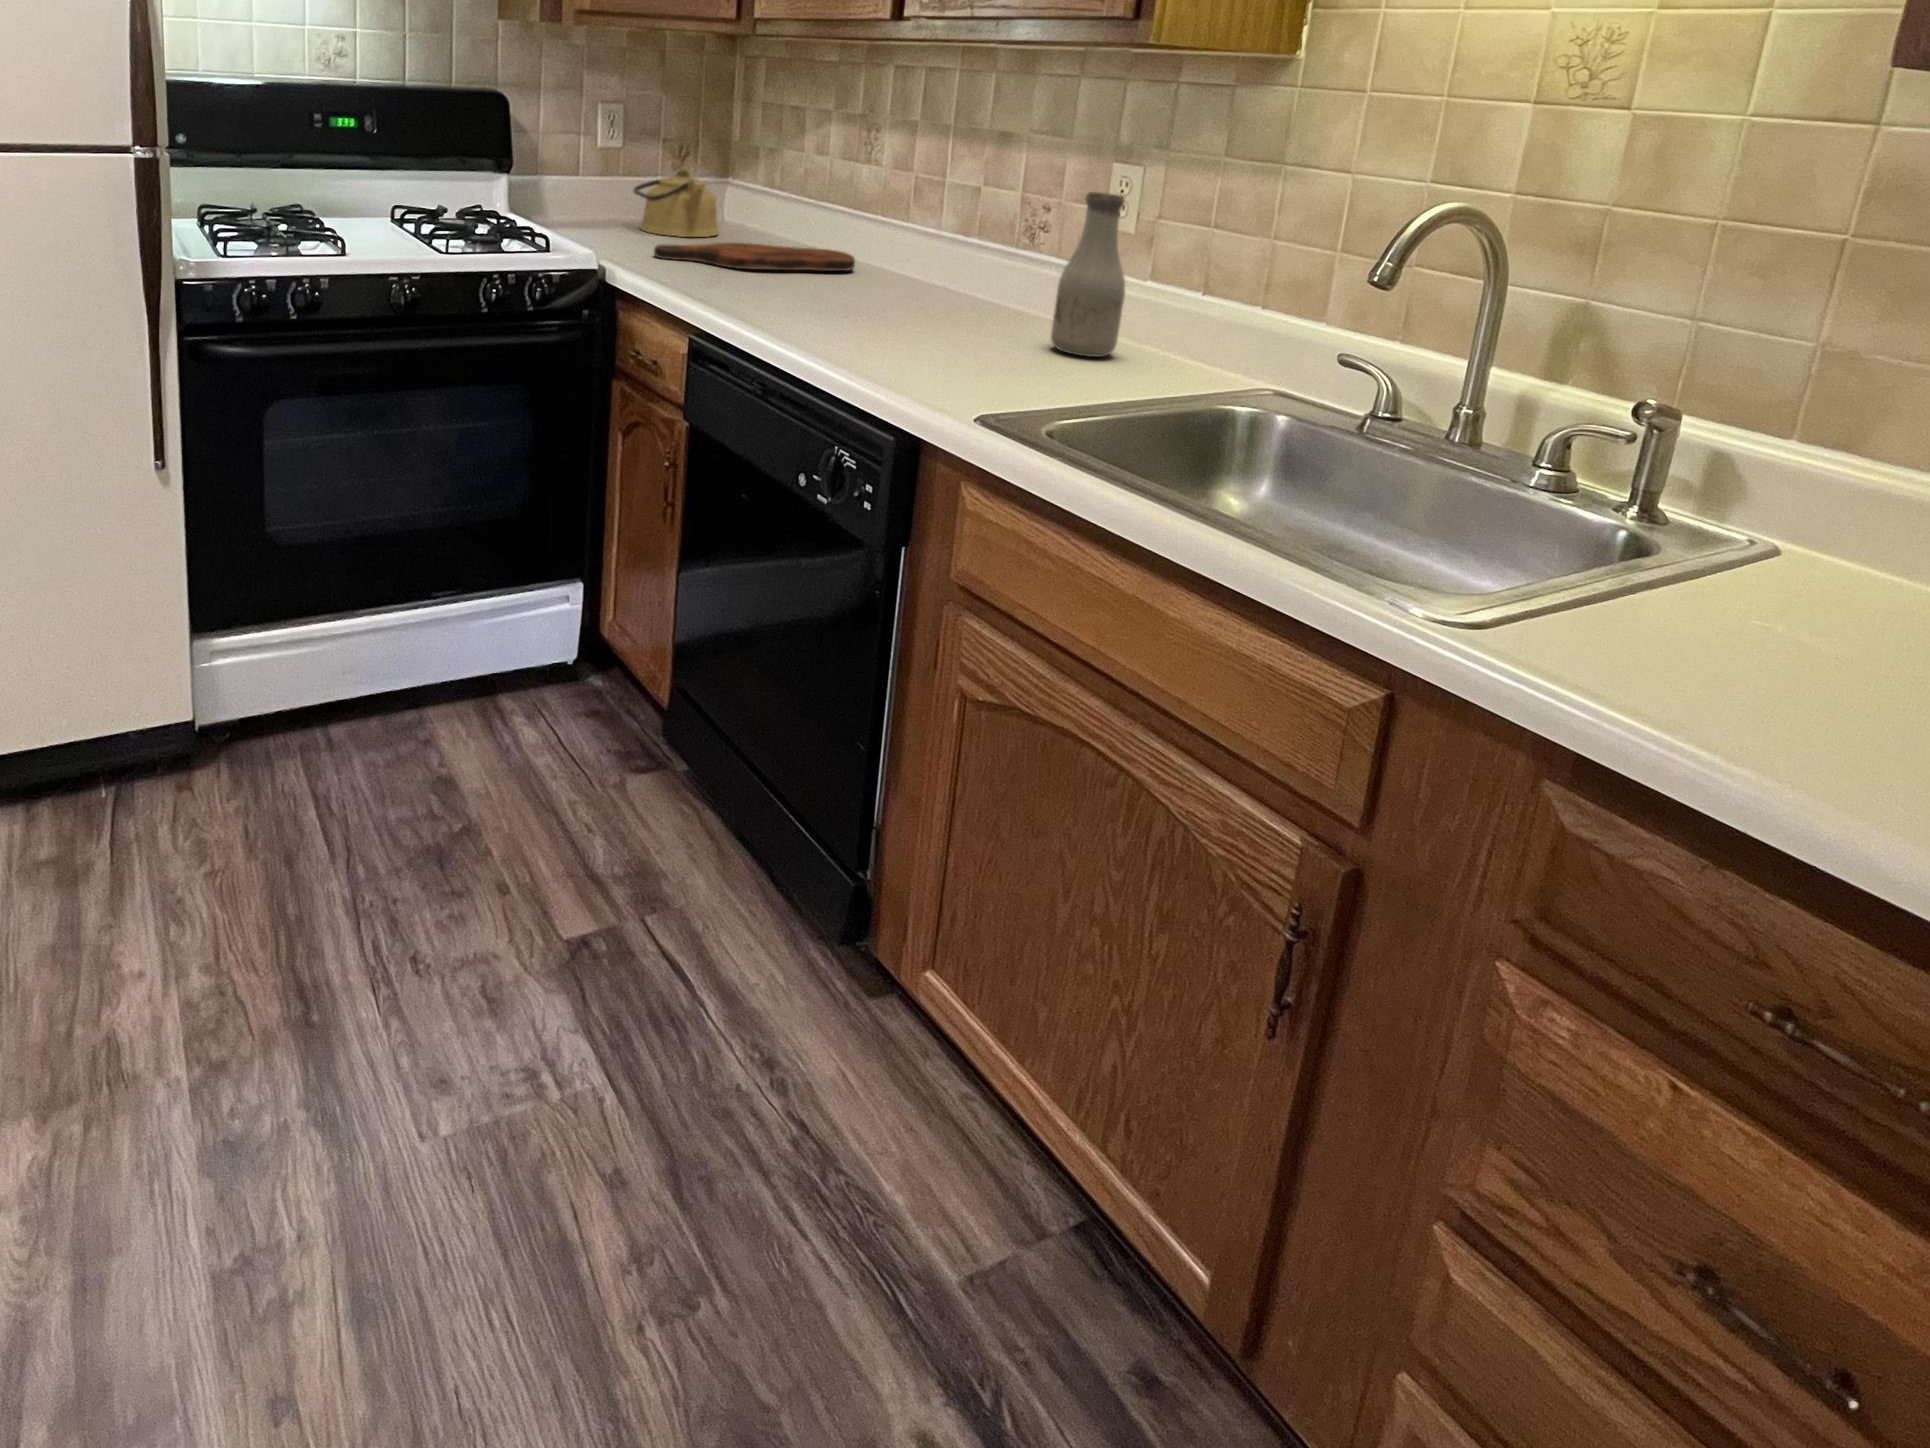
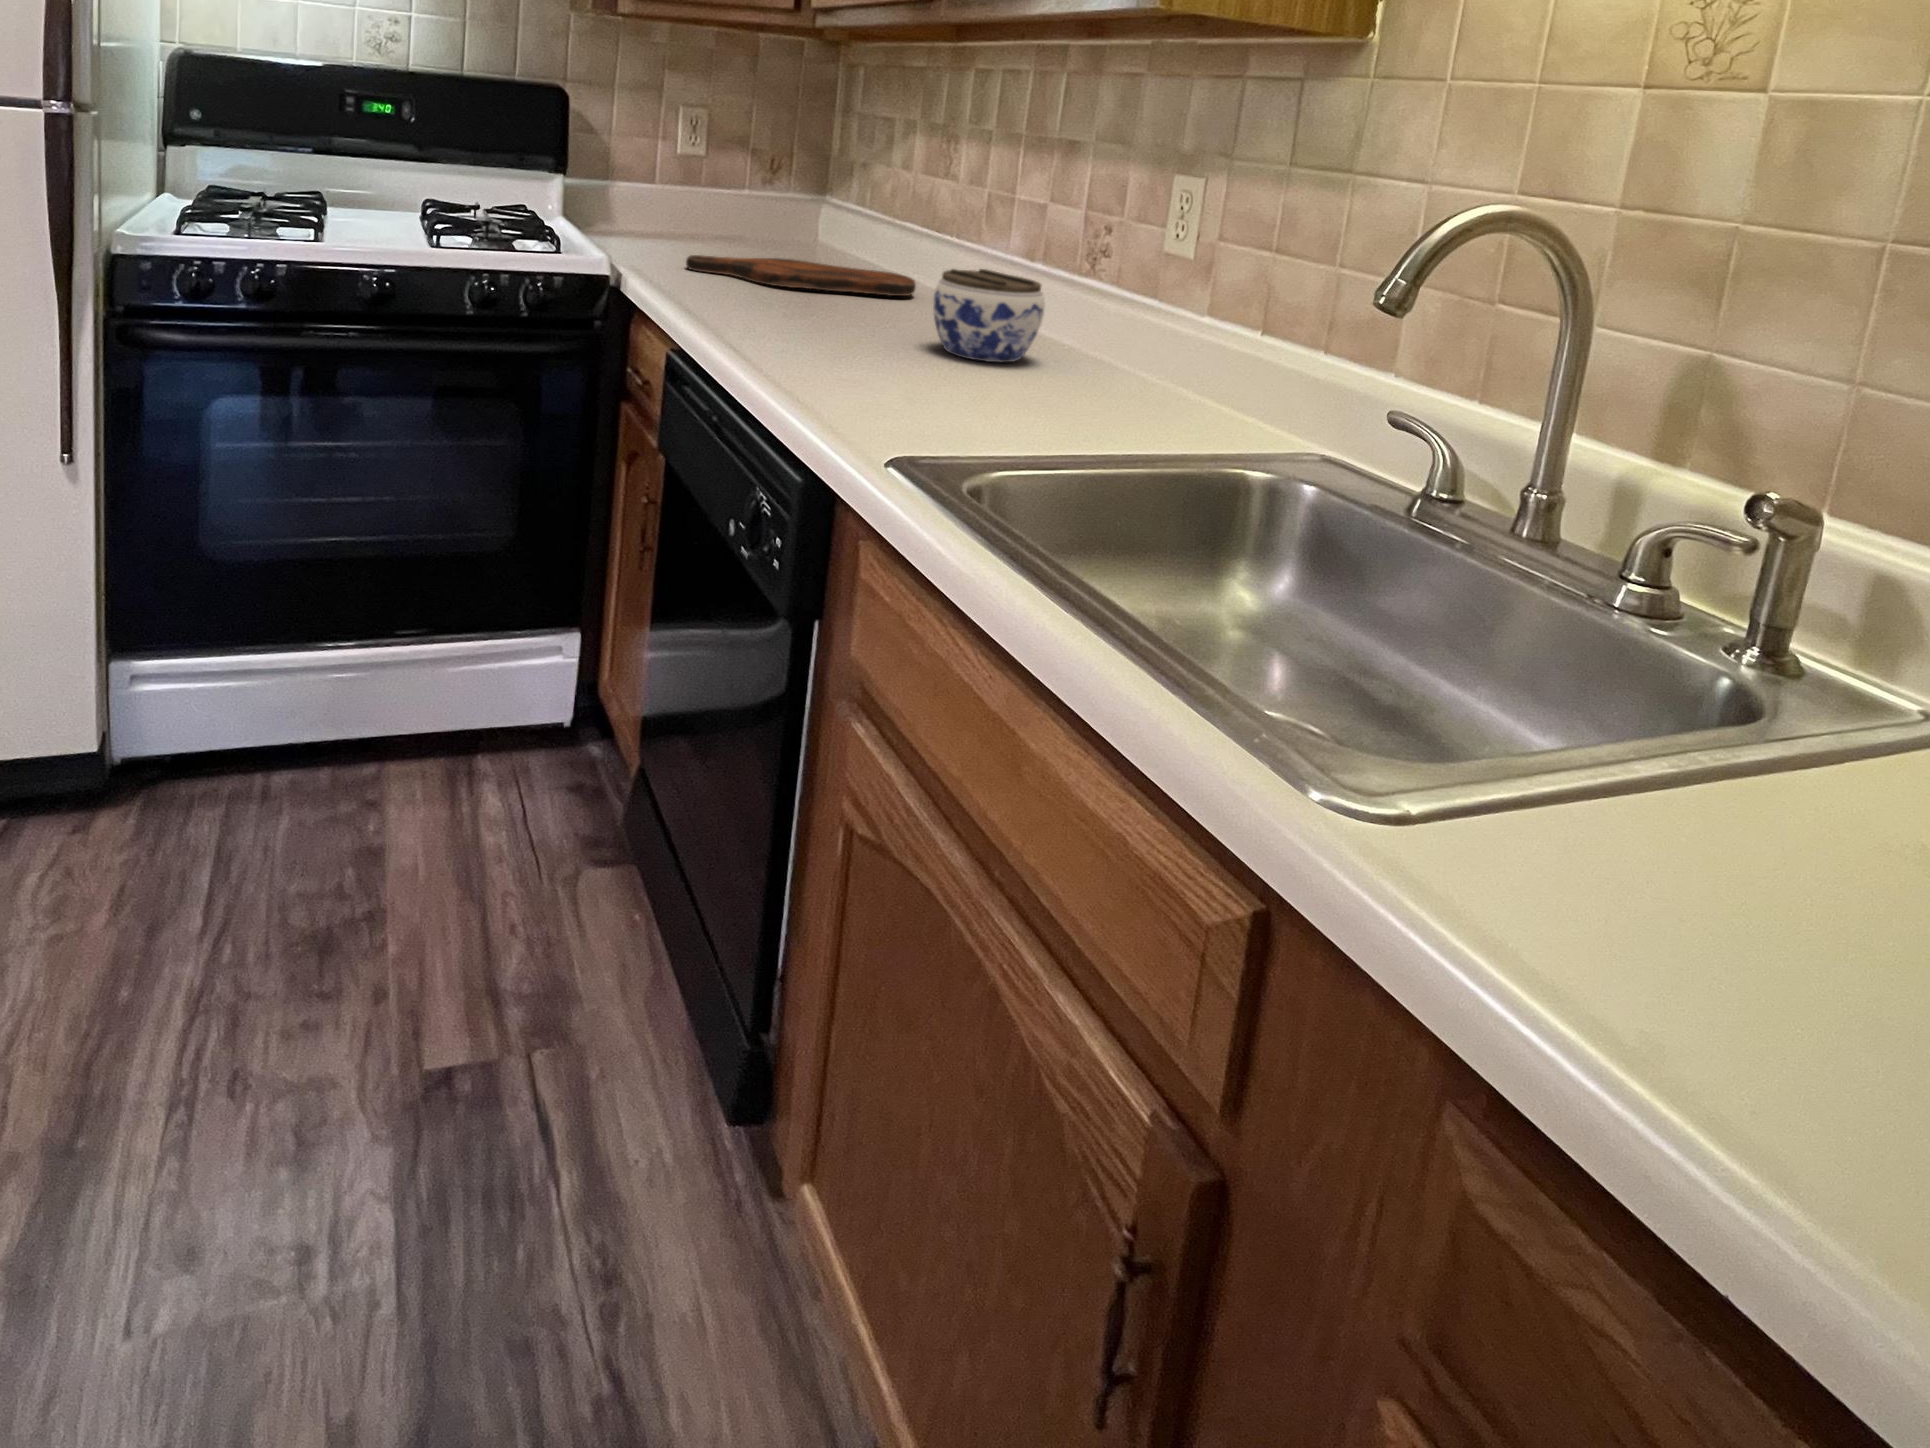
kettle: present [633,169,718,237] -> none [702,179,793,255]
bottle: present [1051,192,1125,357] -> none [1074,201,1165,404]
jar: none [914,249,1008,328] -> present [933,269,1044,362]

